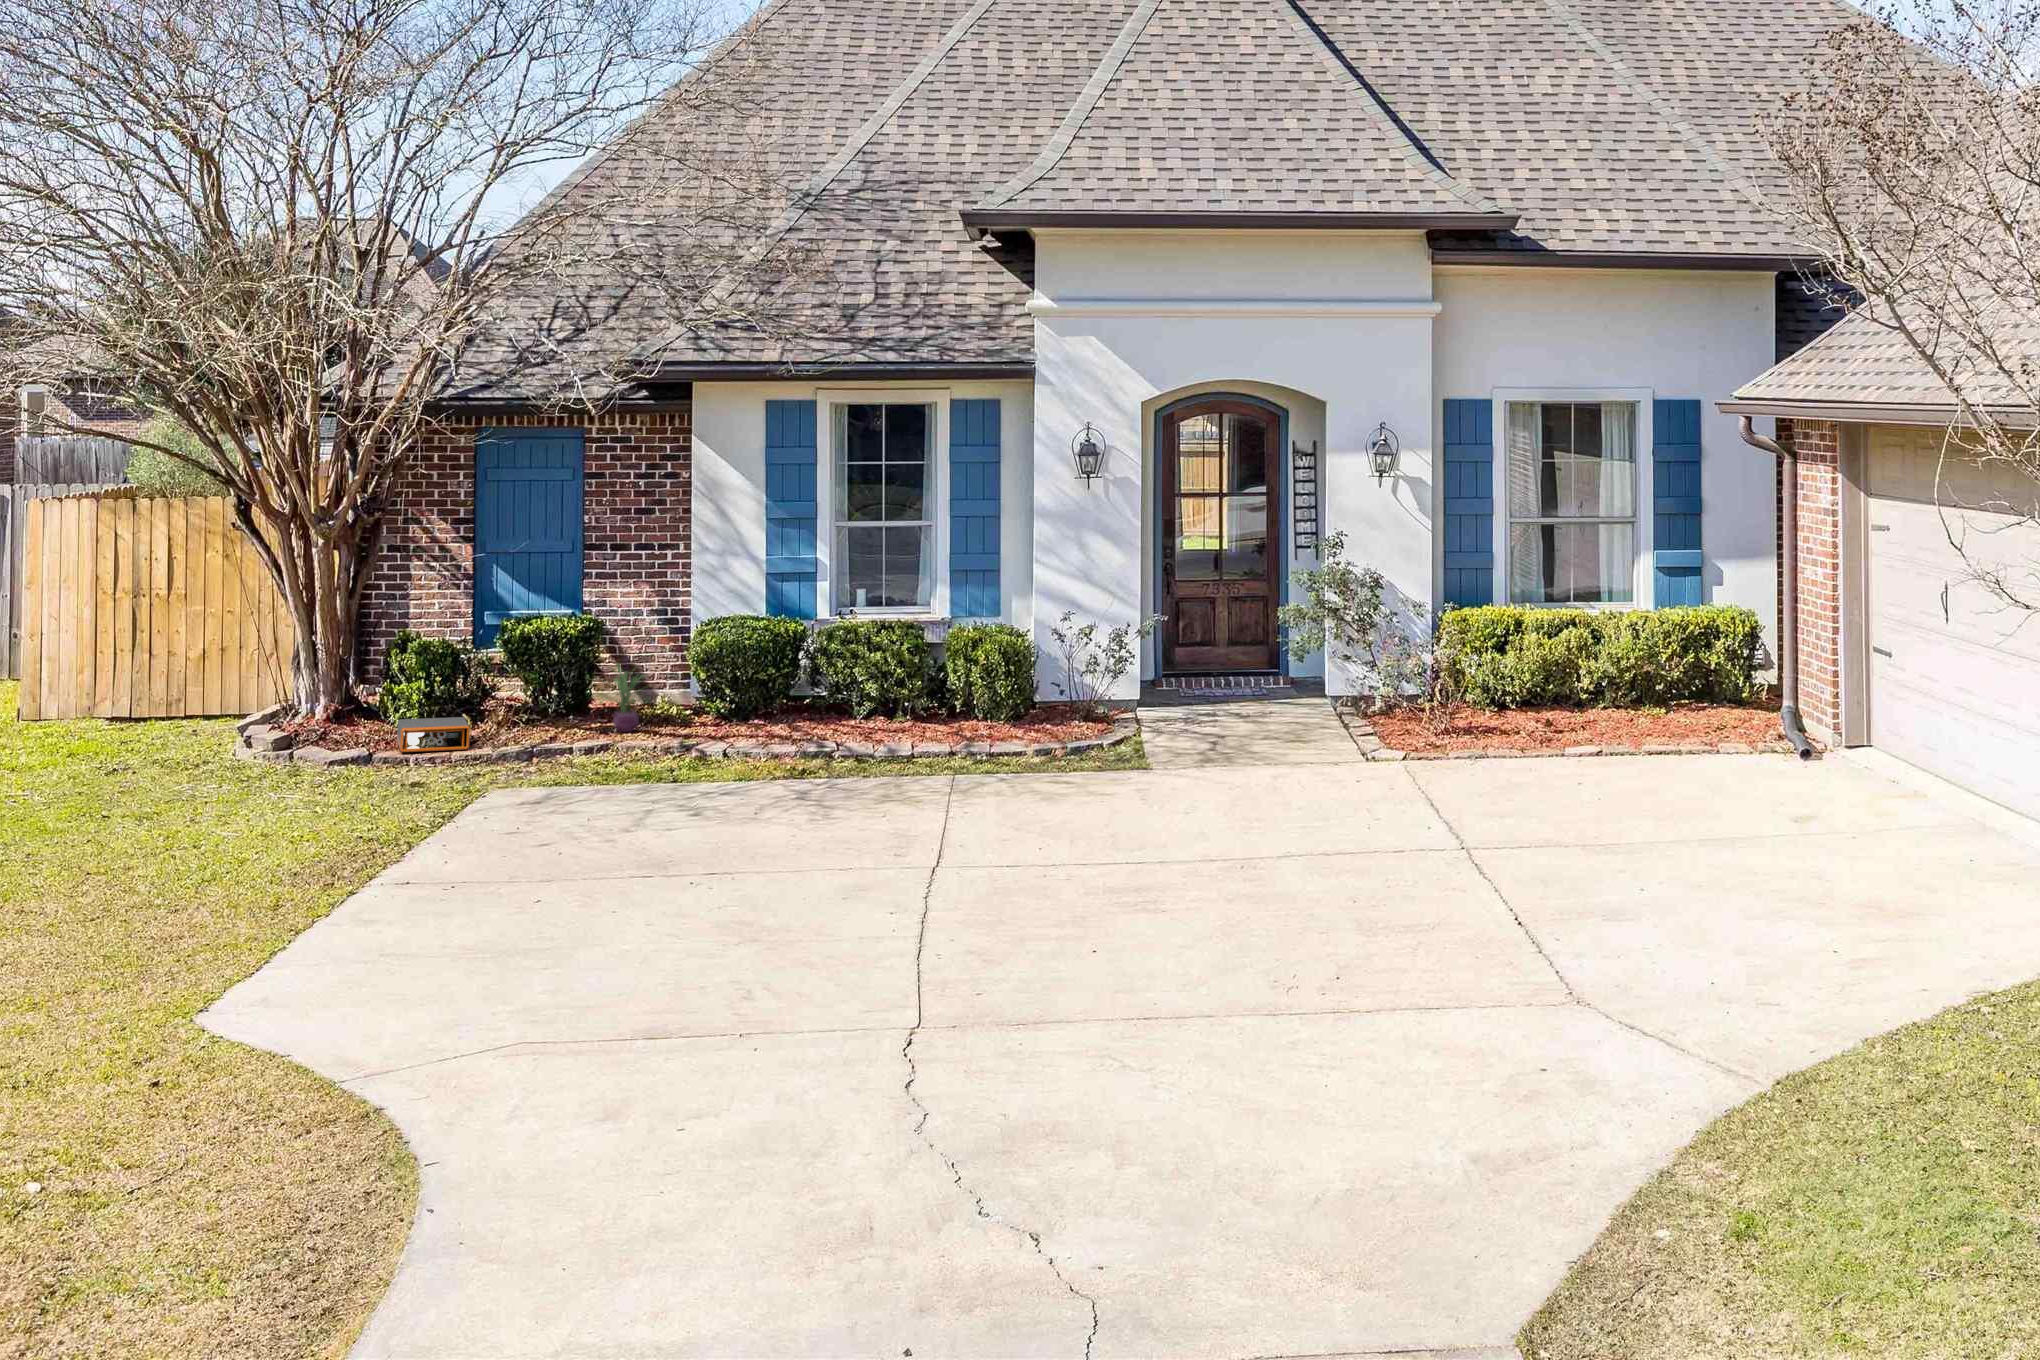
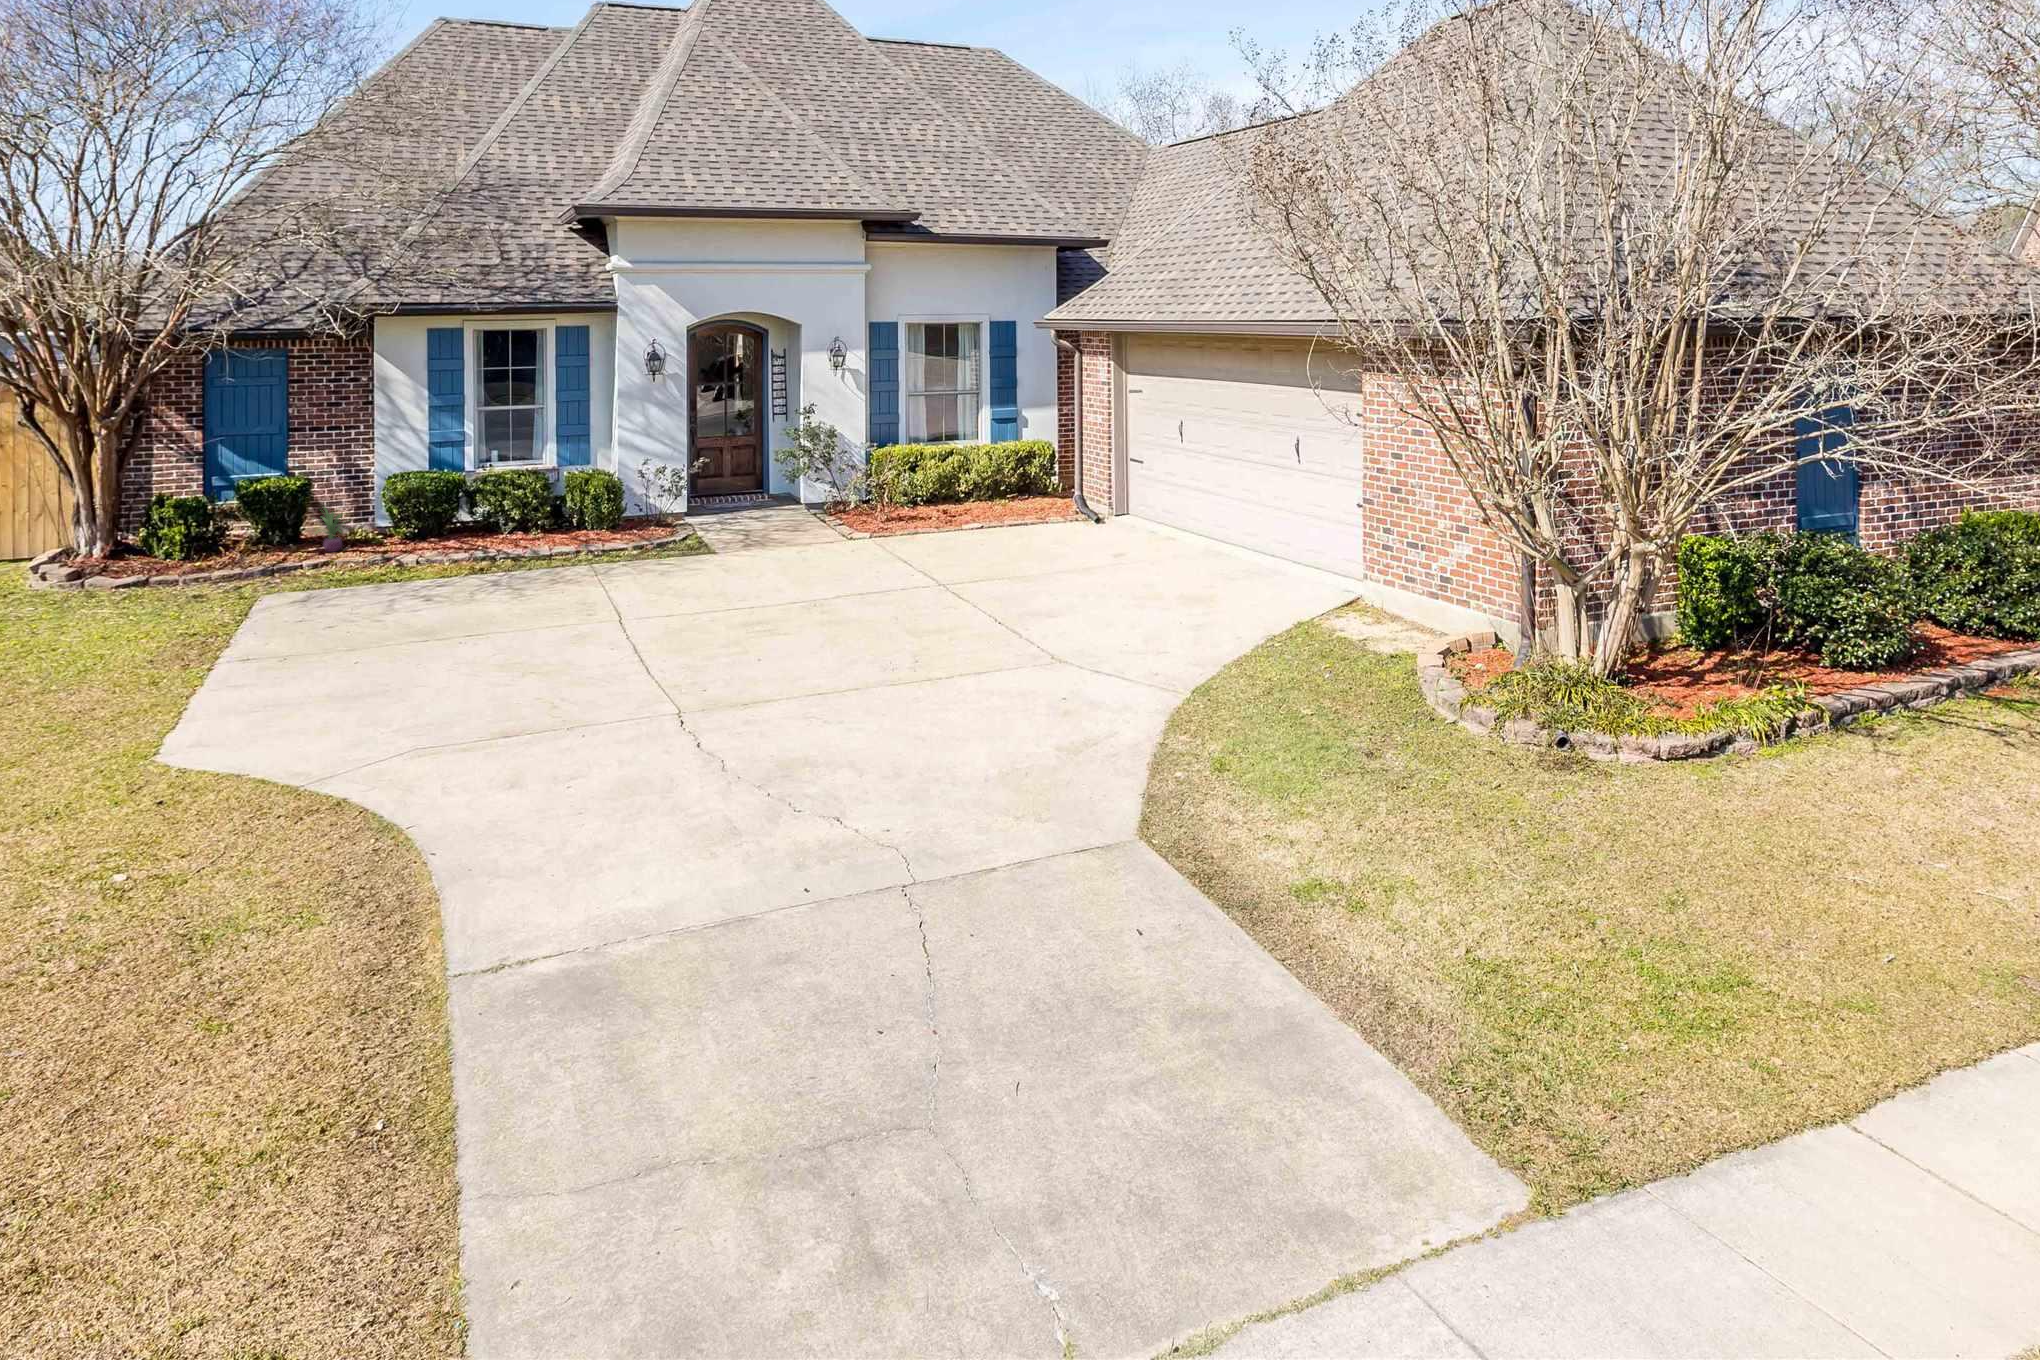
storage box: present [397,717,470,752] -> none [160,550,220,576]

